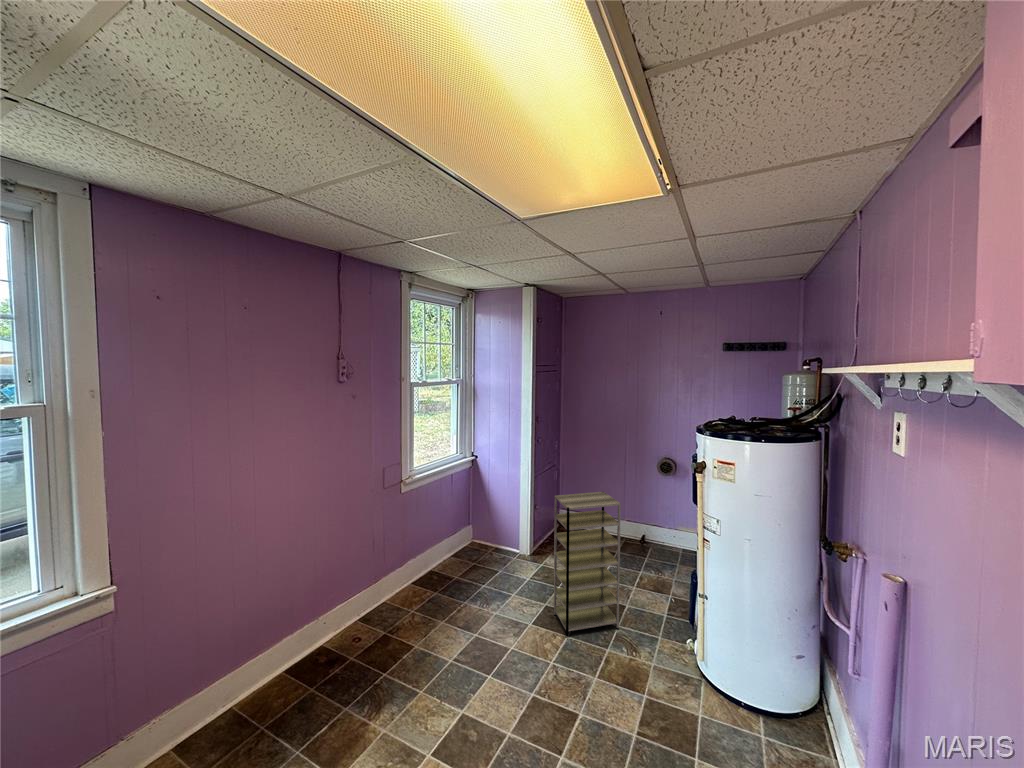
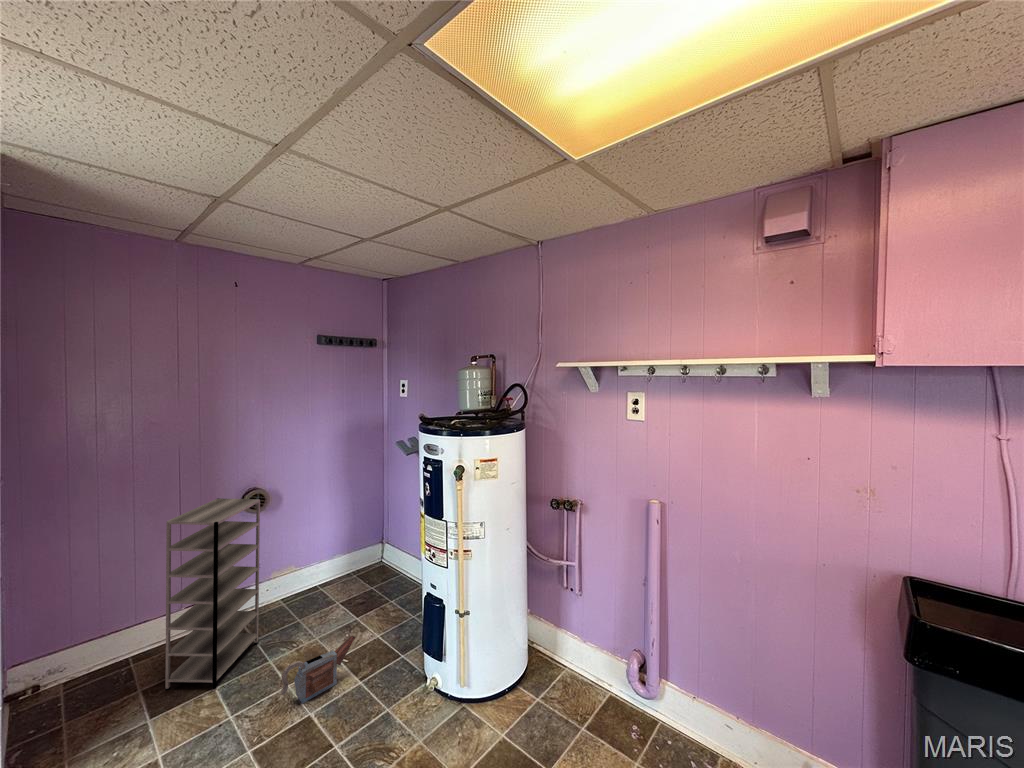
watering can: none [571,655,644,714] -> present [280,636,355,704]

